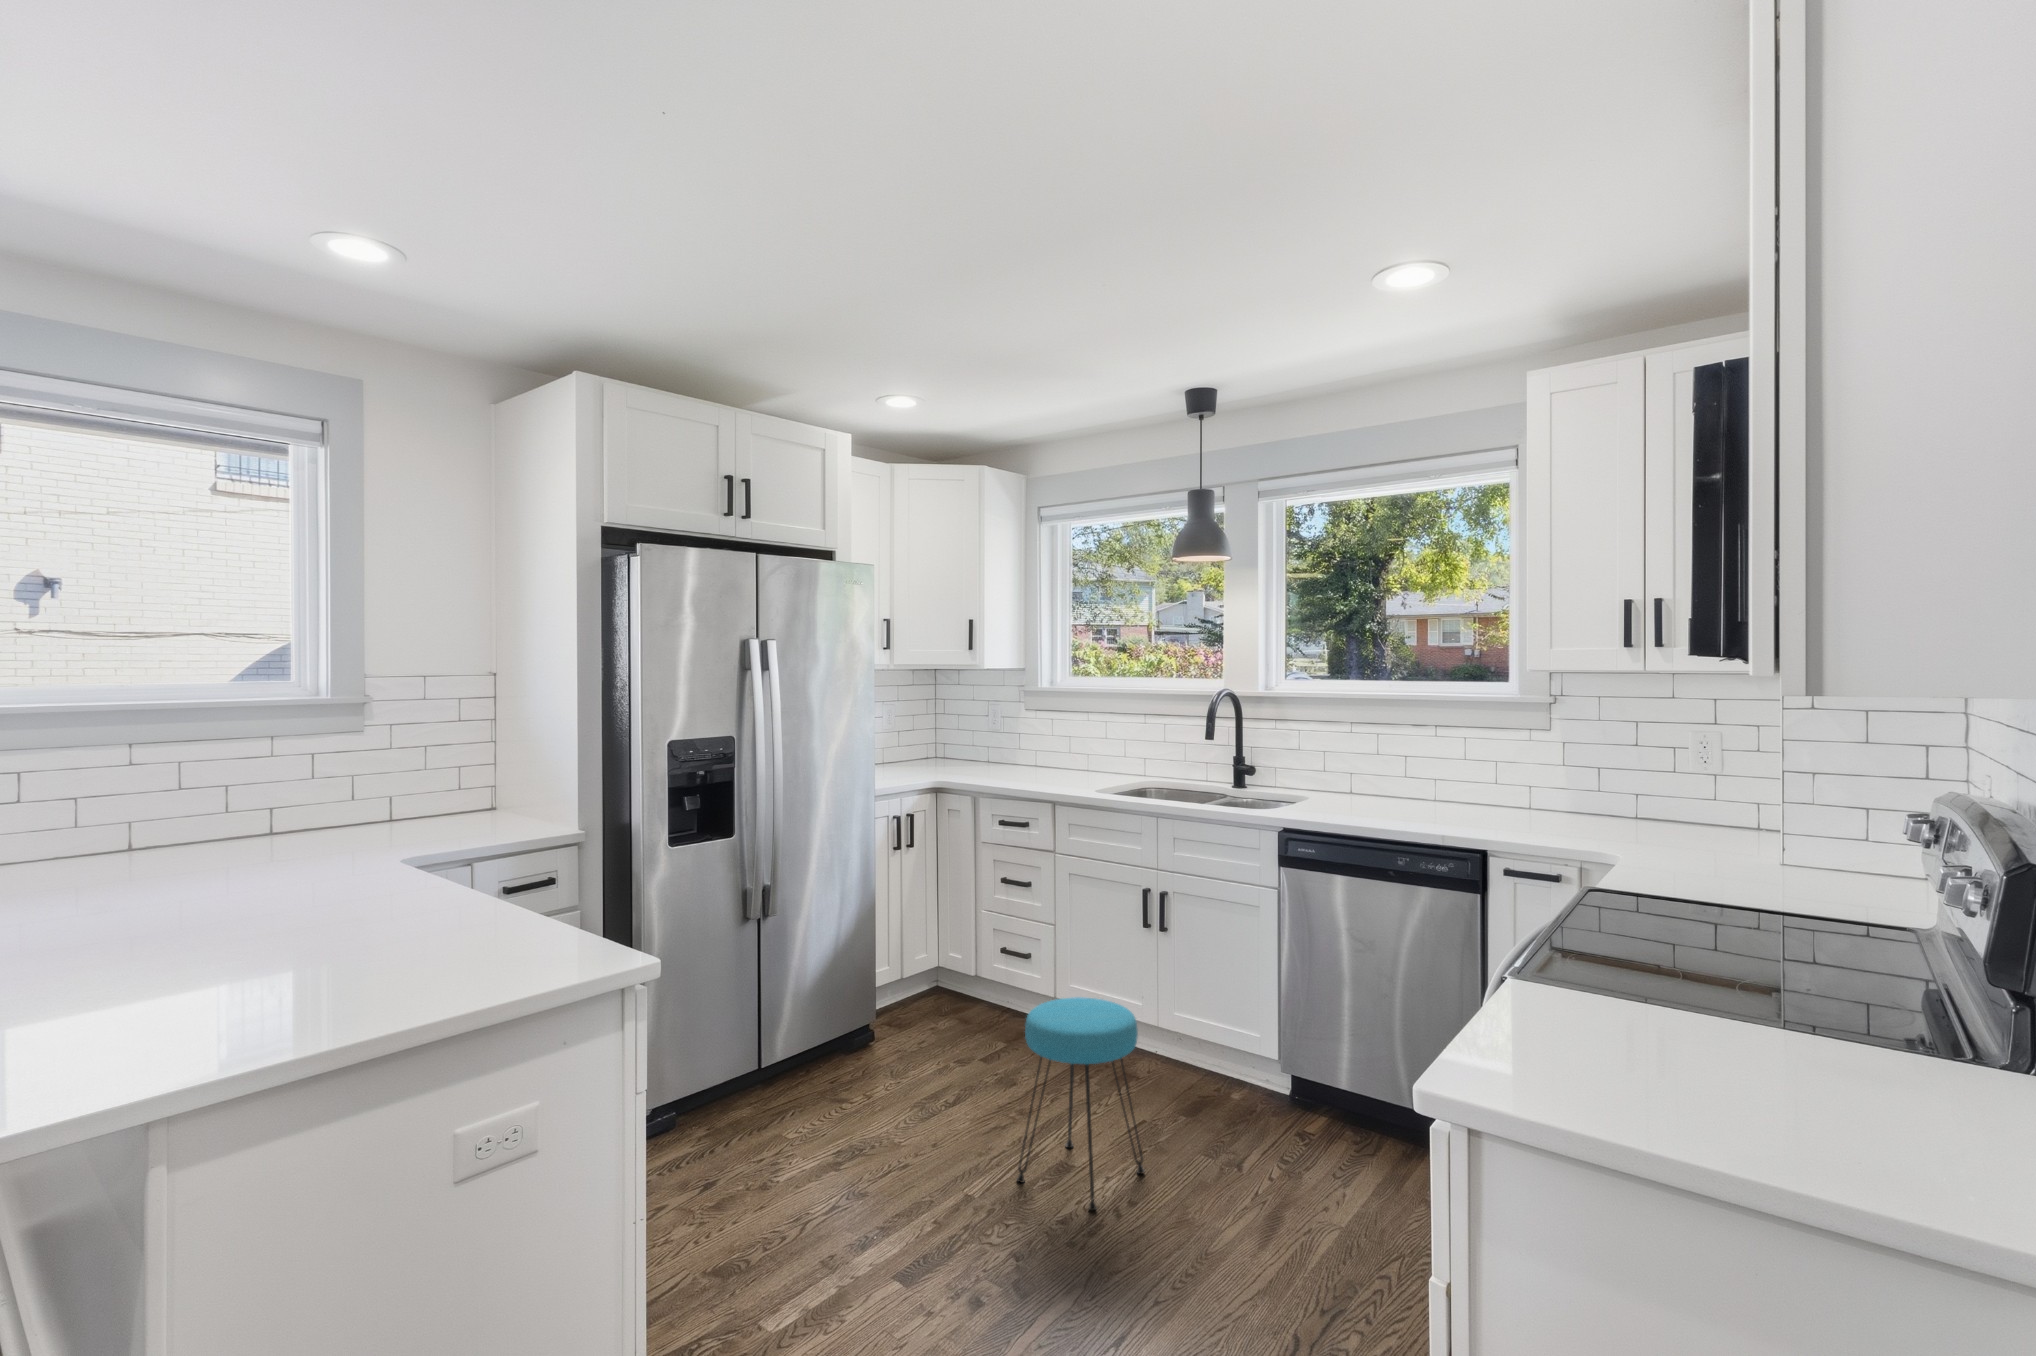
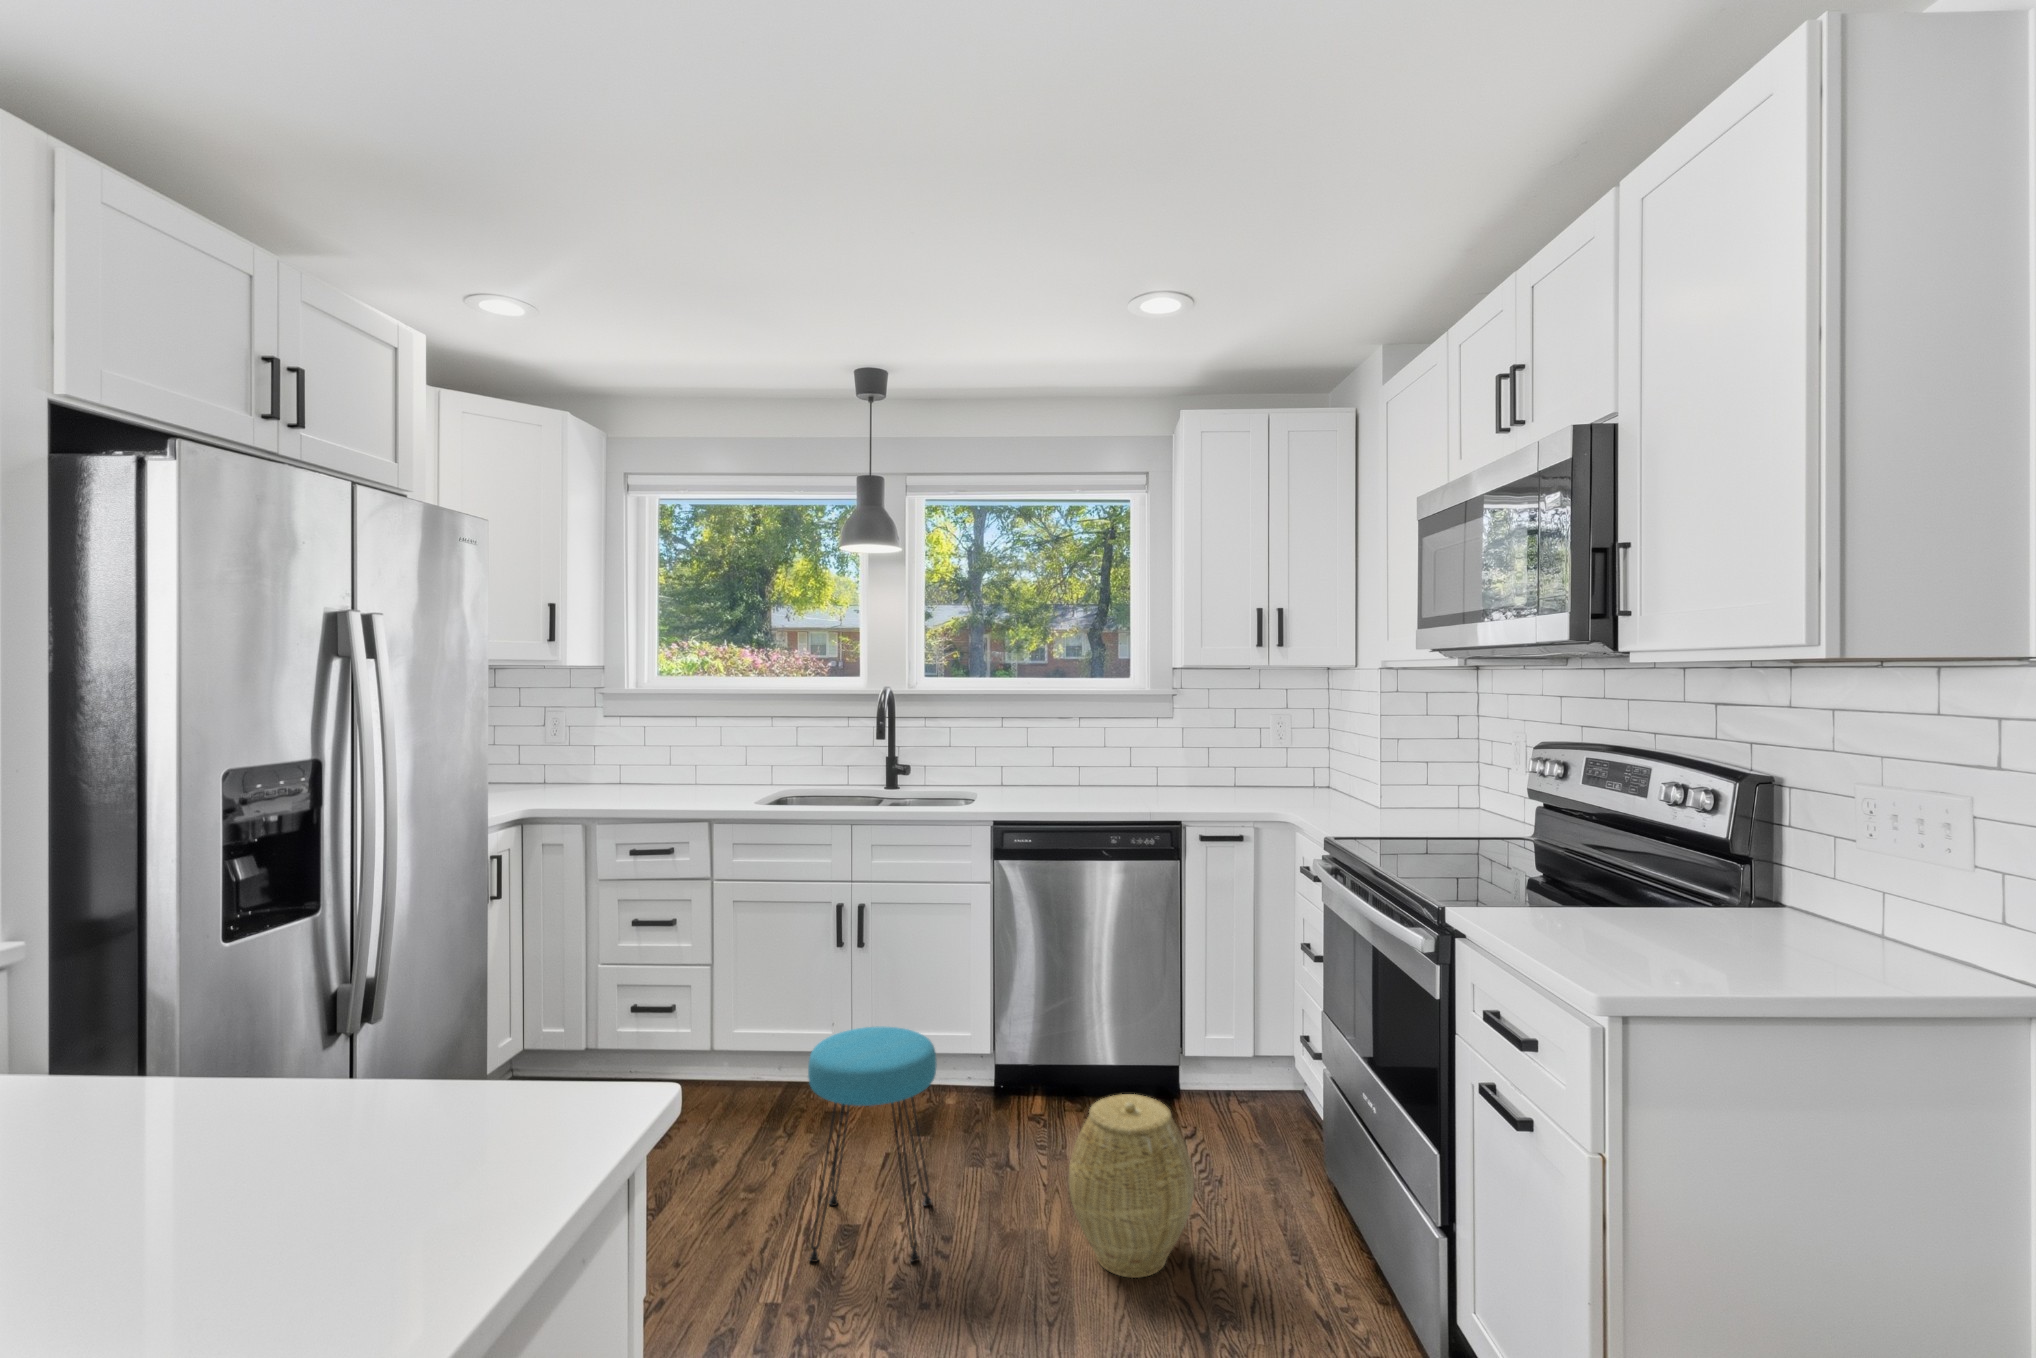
woven basket: none [1218,1115,1350,1304] -> present [1069,1094,1194,1278]

